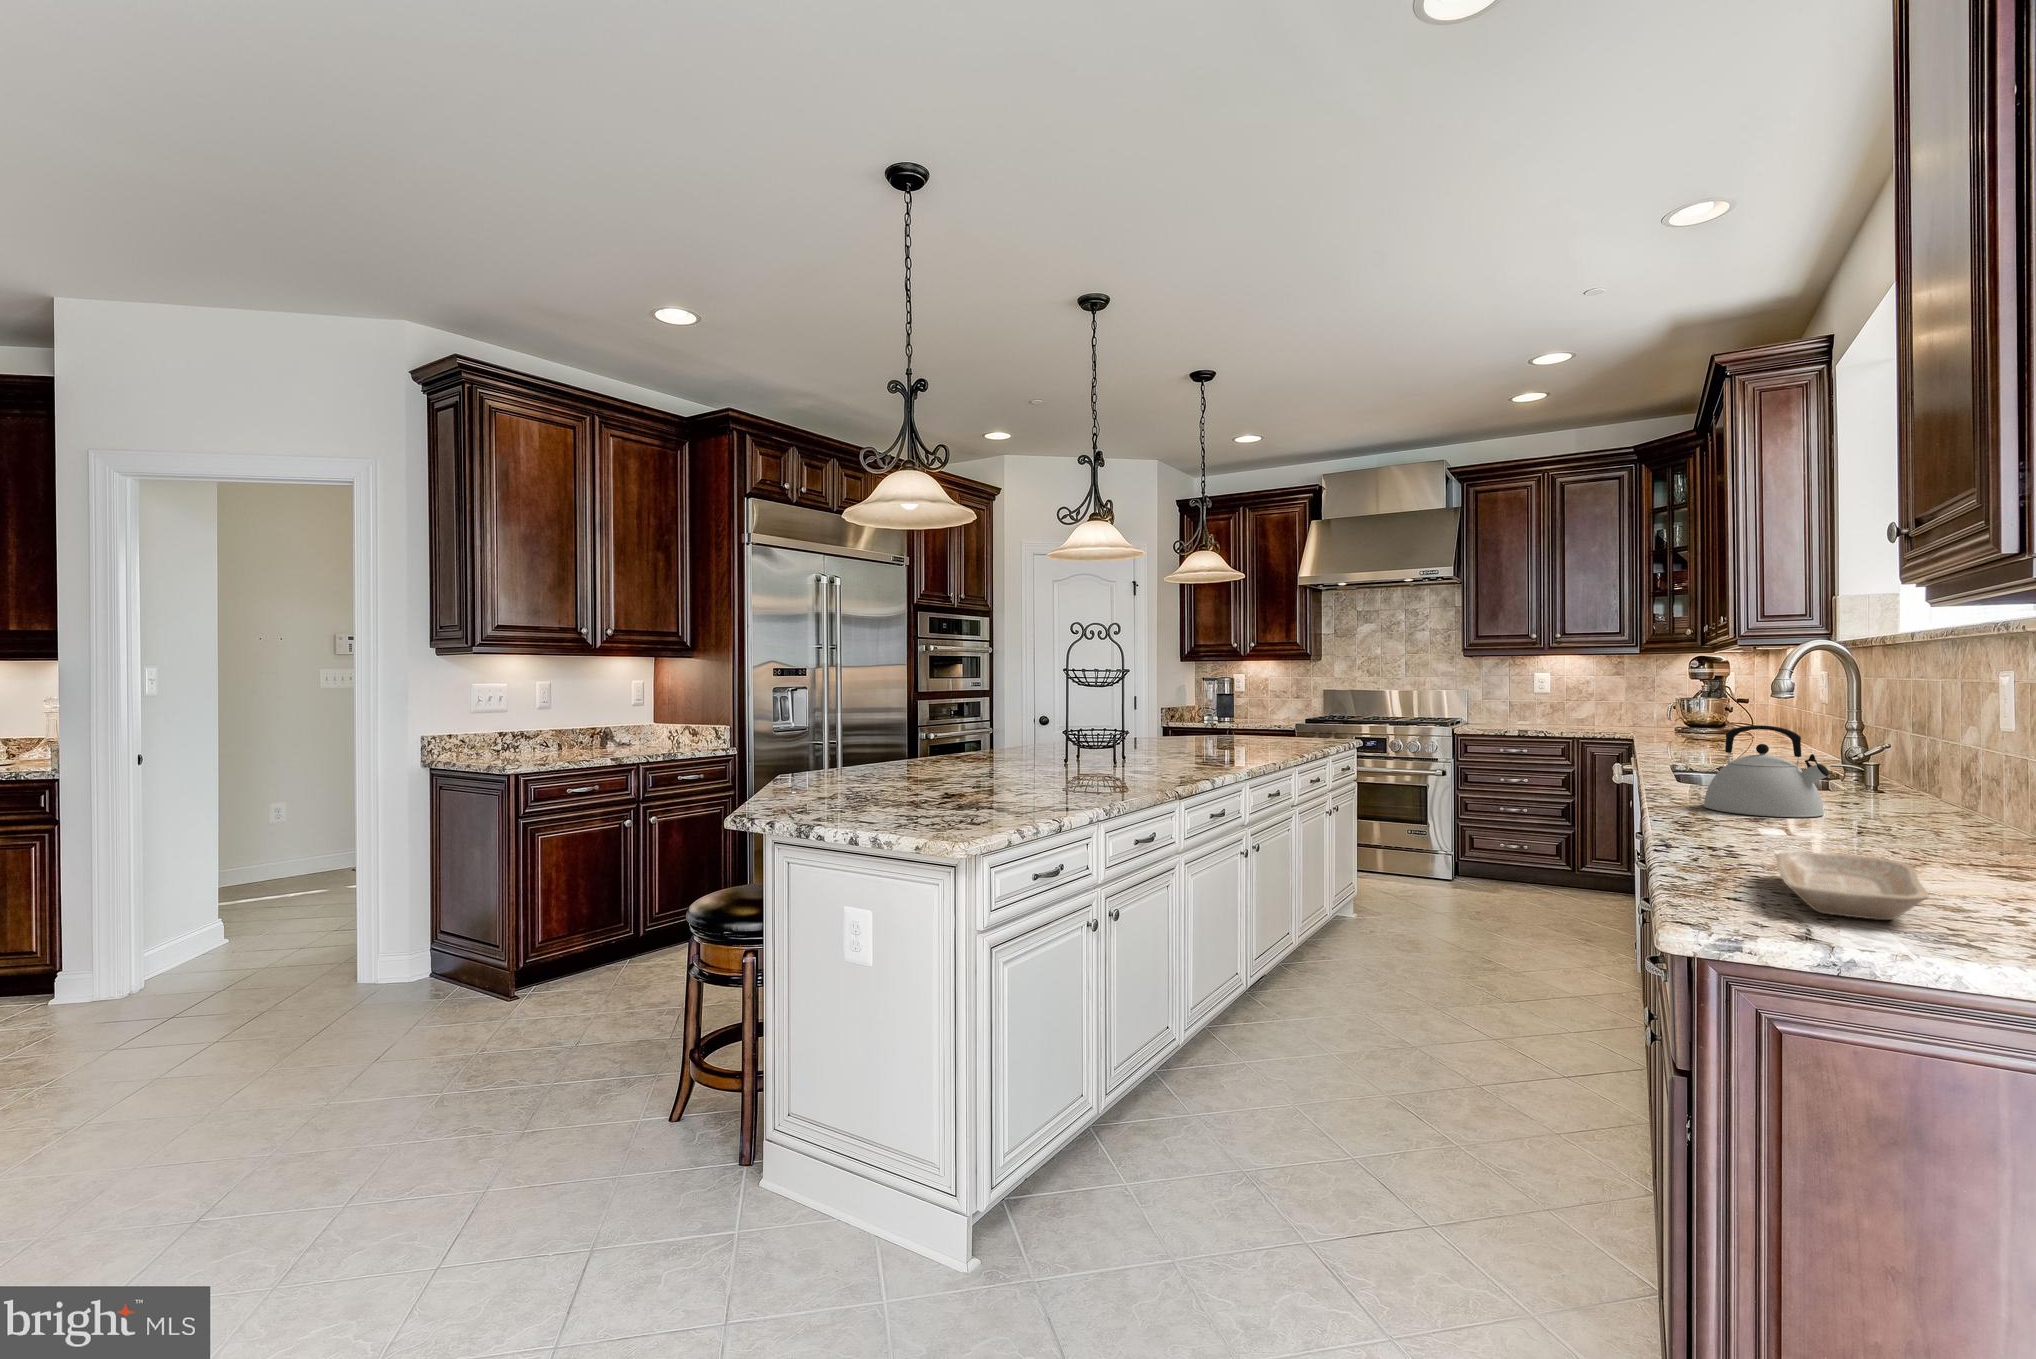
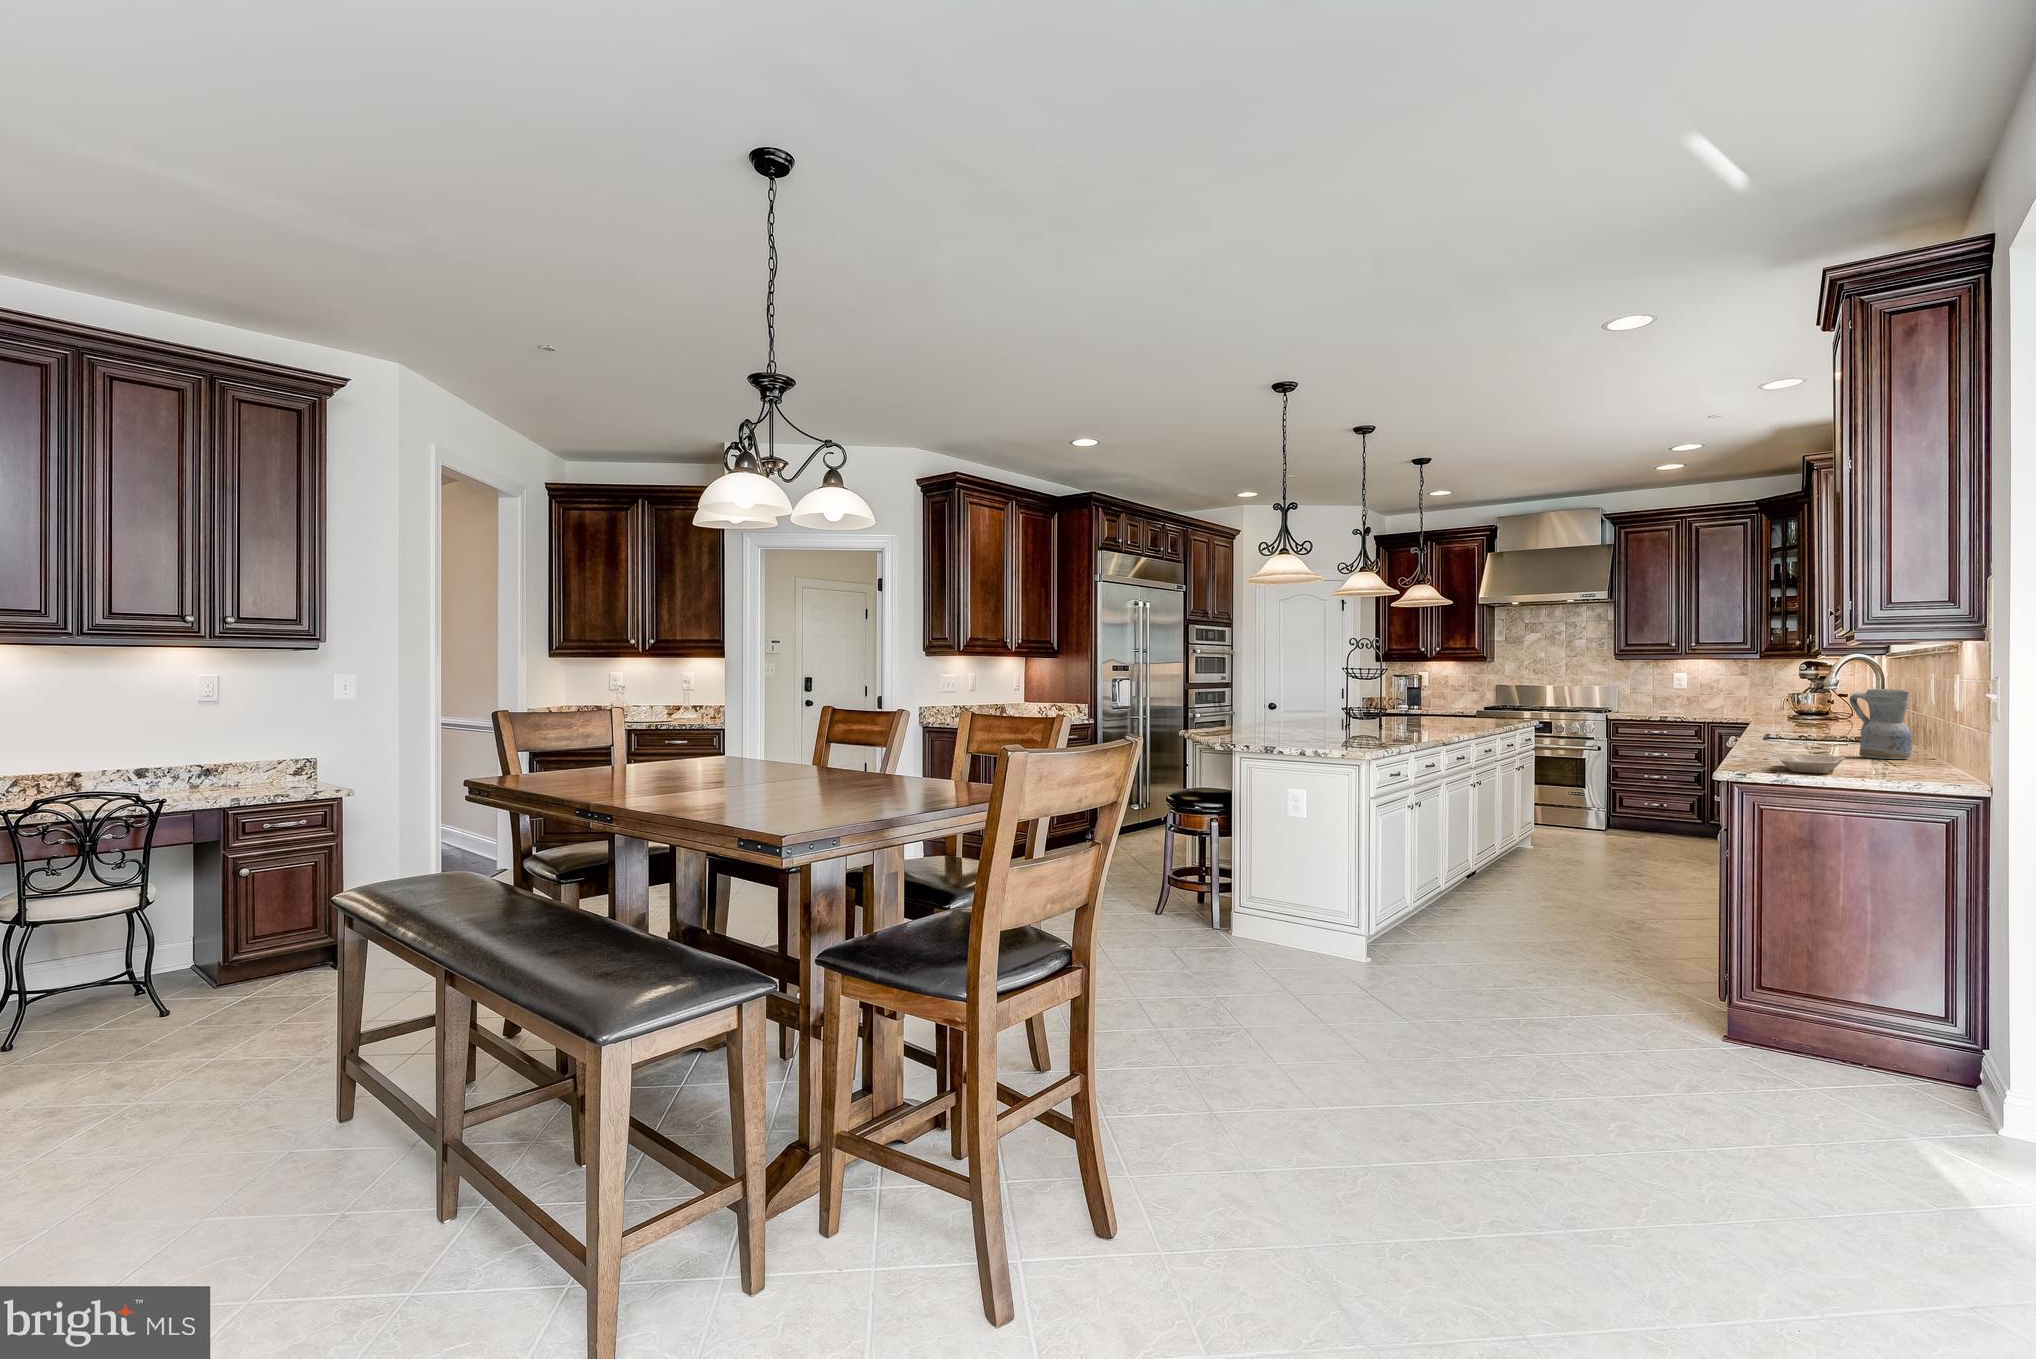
ceramic pitcher: none [1852,701,1976,841] -> present [1849,688,1912,759]
kettle: present [1704,725,1829,817] -> none [1772,703,1844,752]

